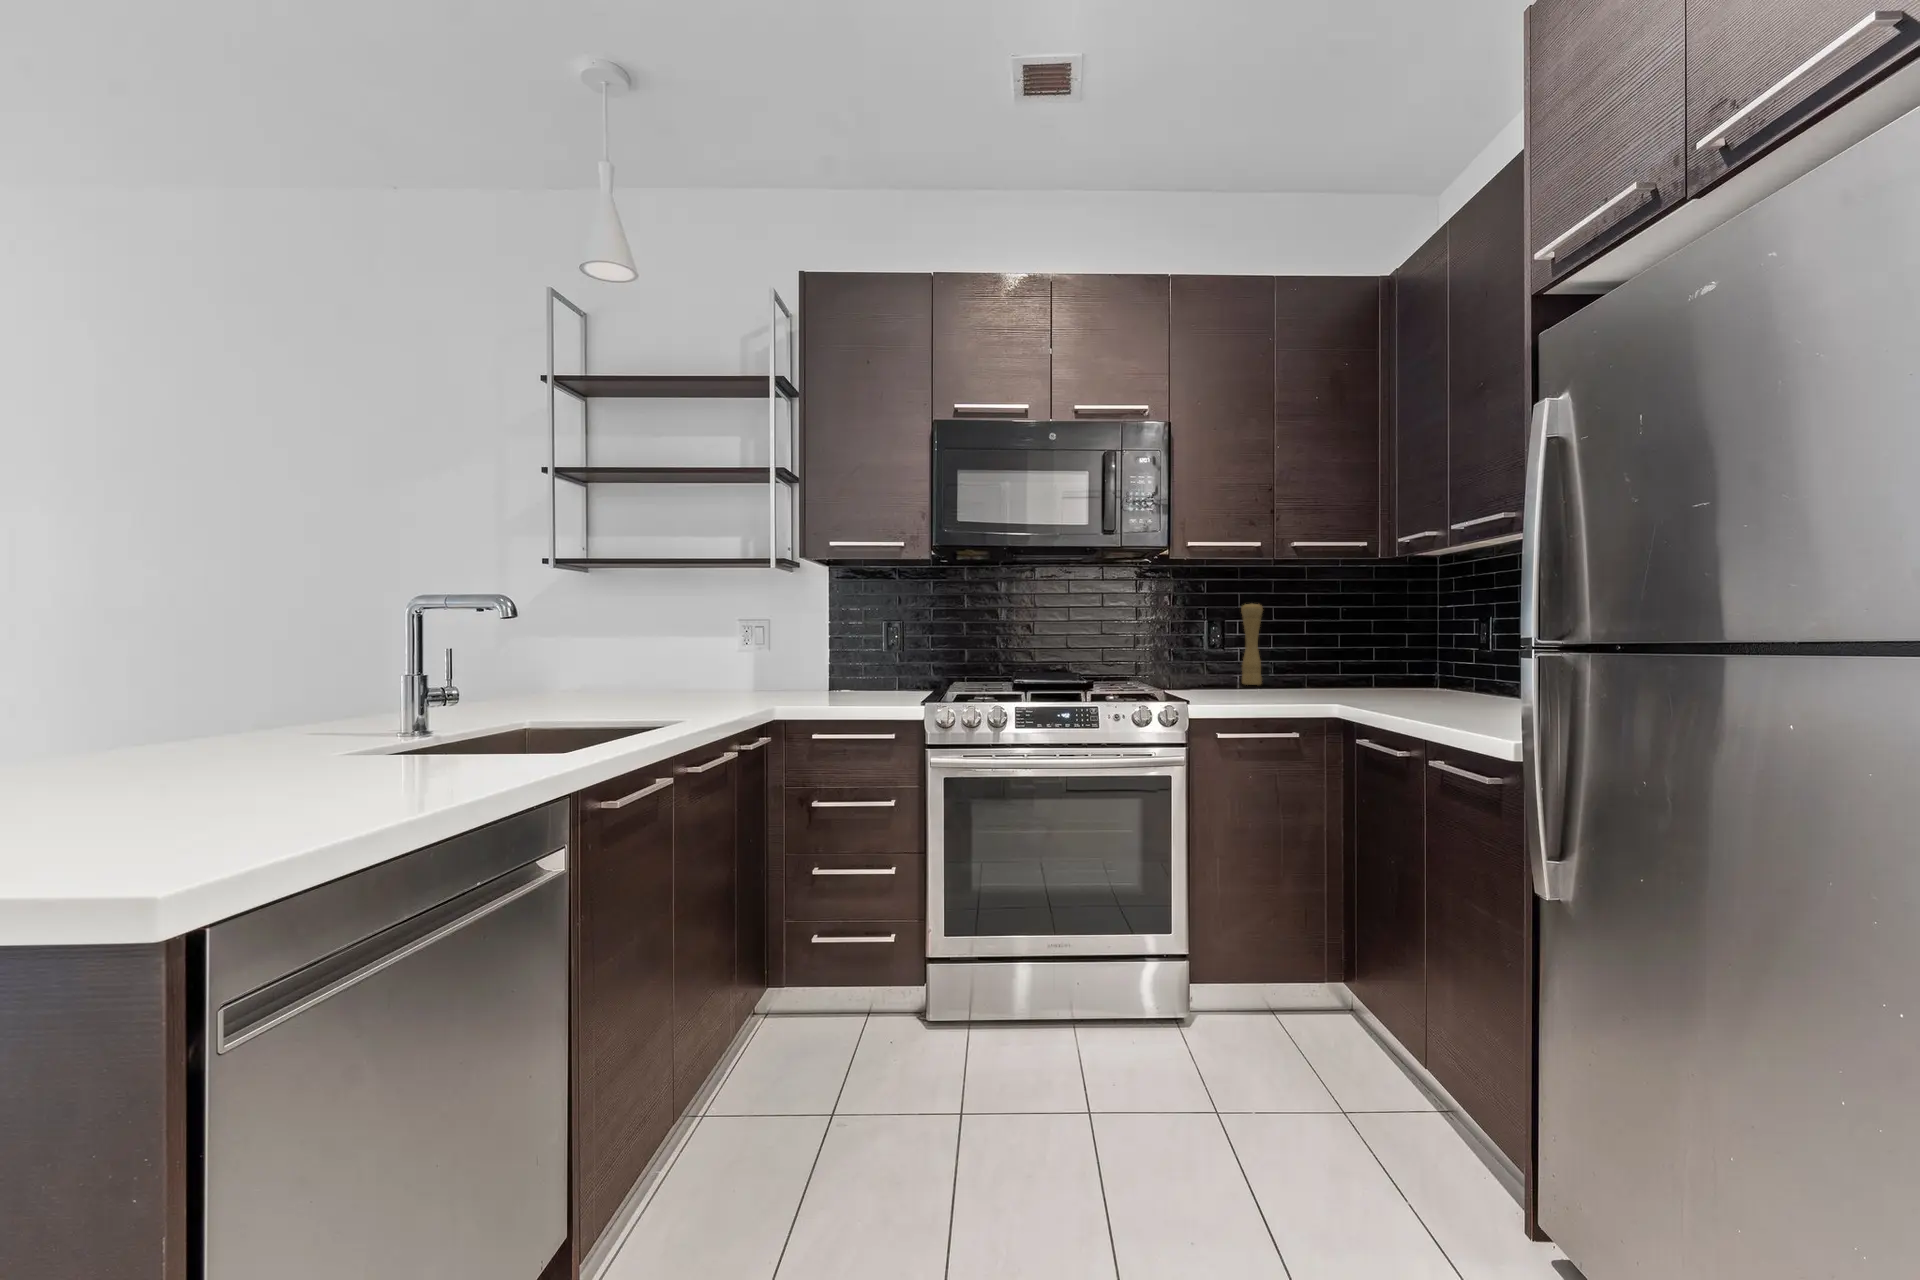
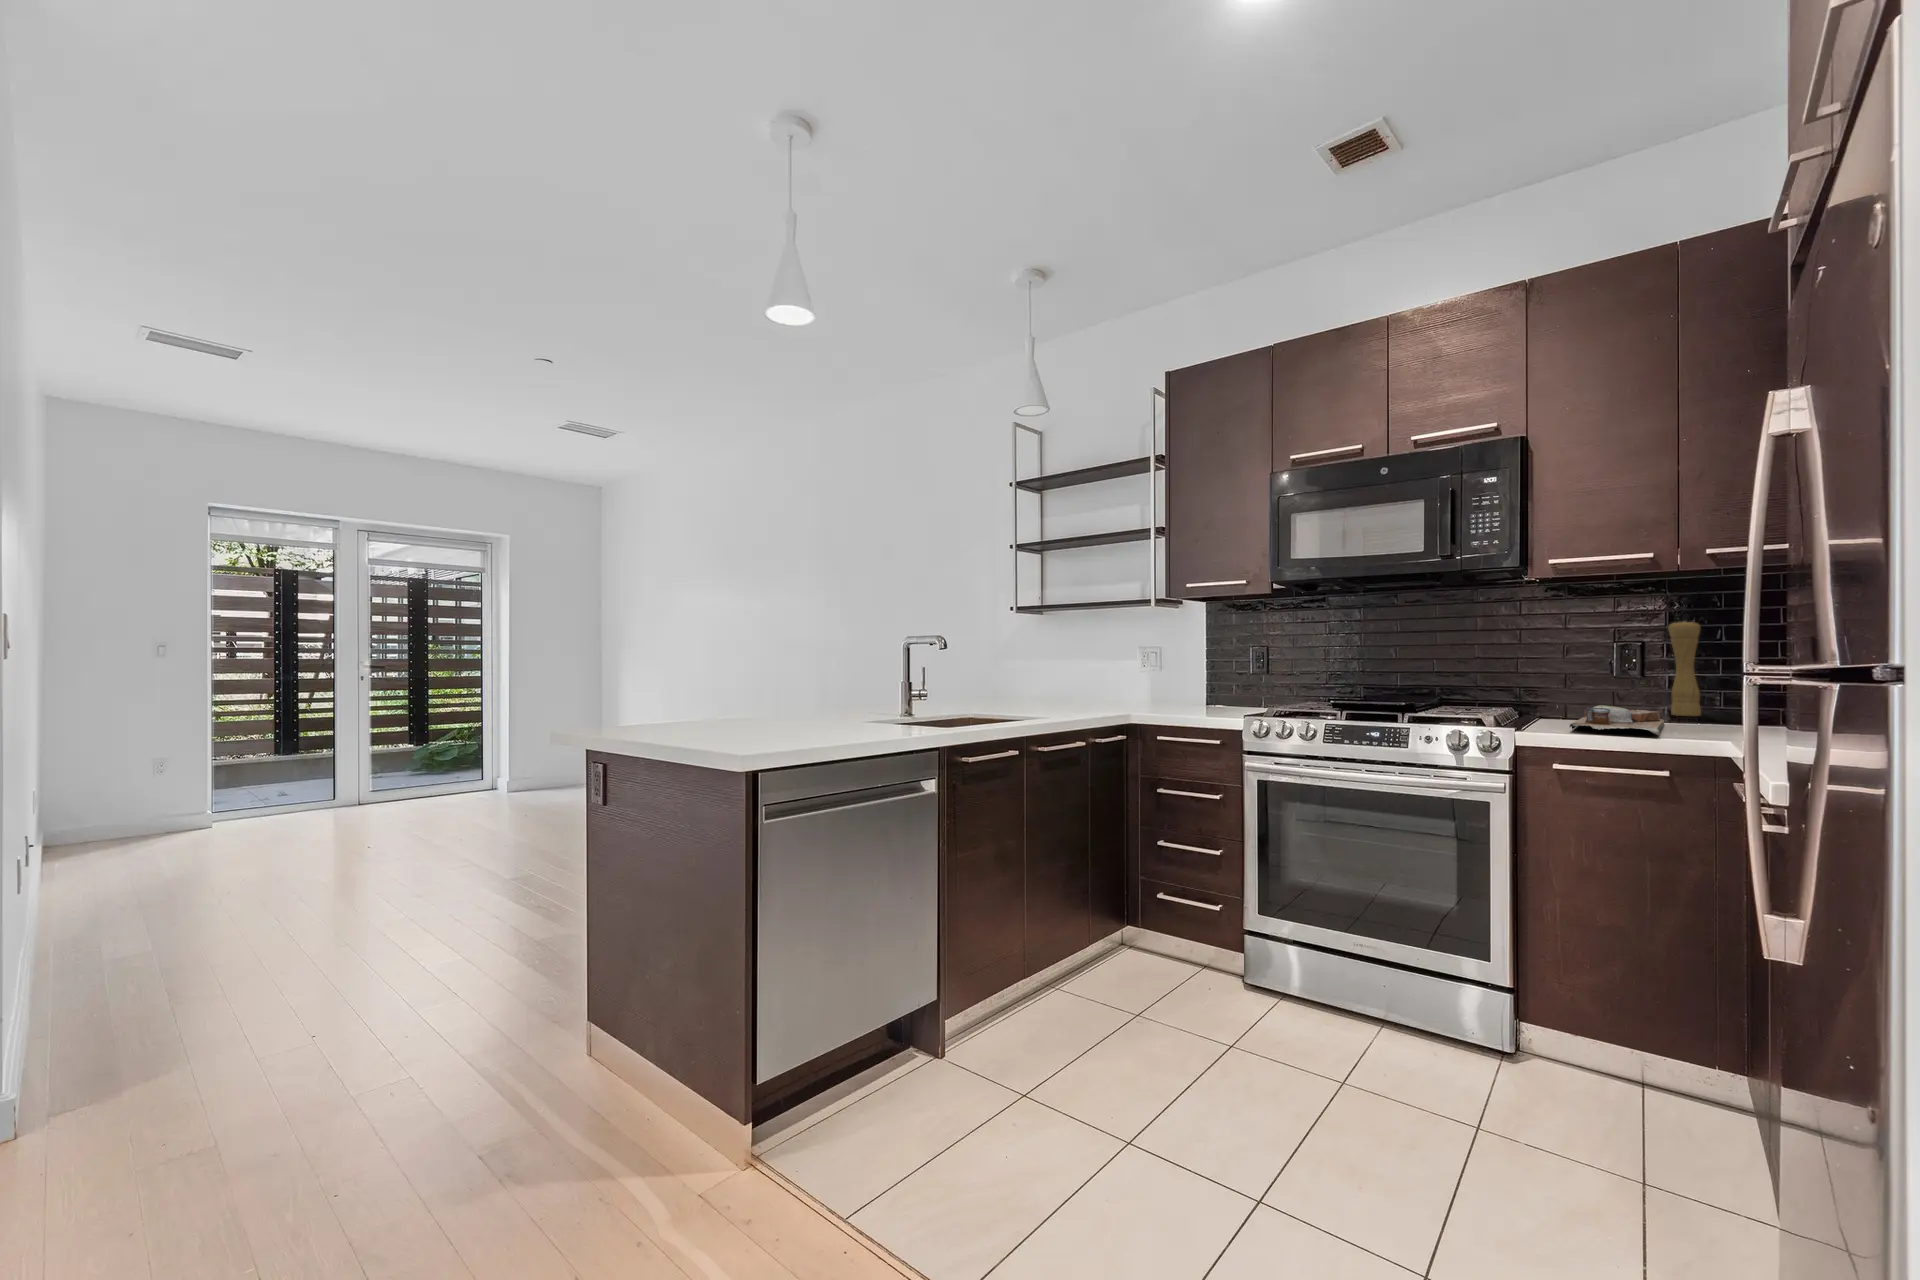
cutting board: none [1211,678,1308,703] -> present [1570,705,1664,736]

